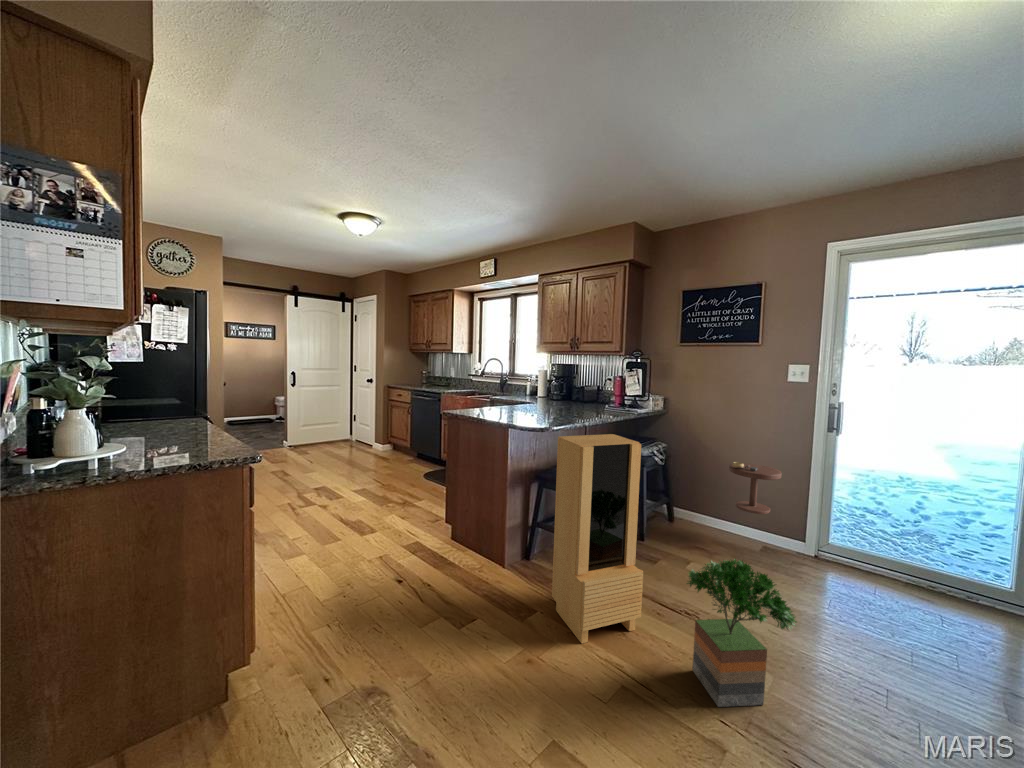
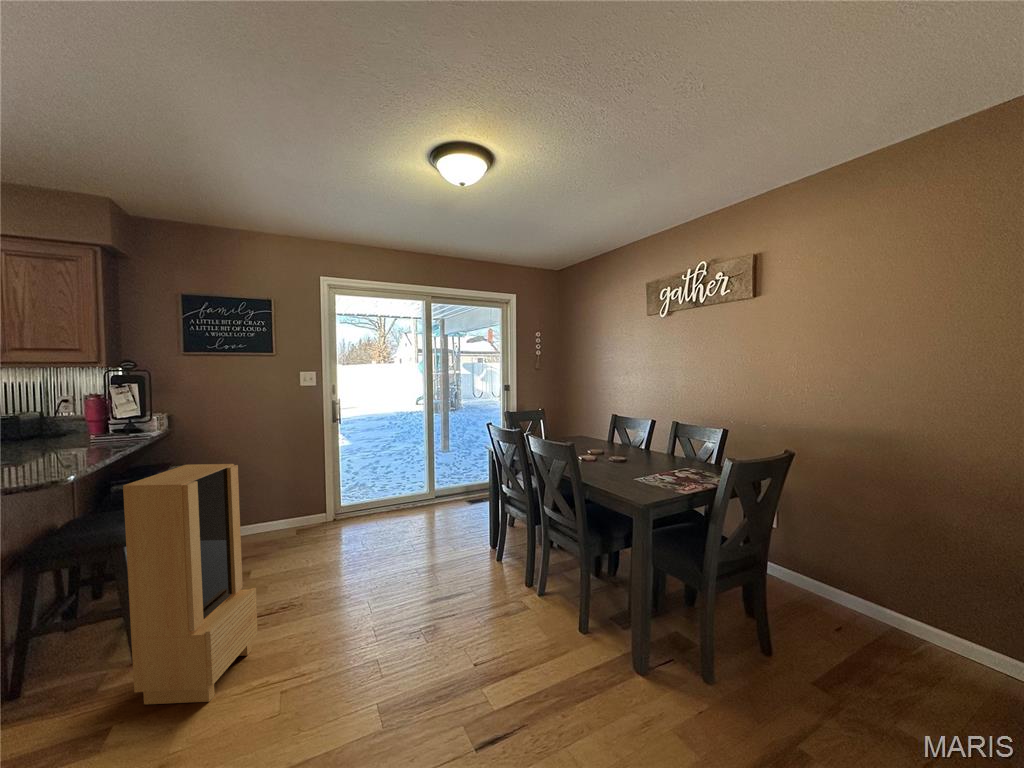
side table: present [729,462,782,514] -> none [263,460,309,535]
potted tree: present [687,559,797,707] -> none [304,529,388,644]

